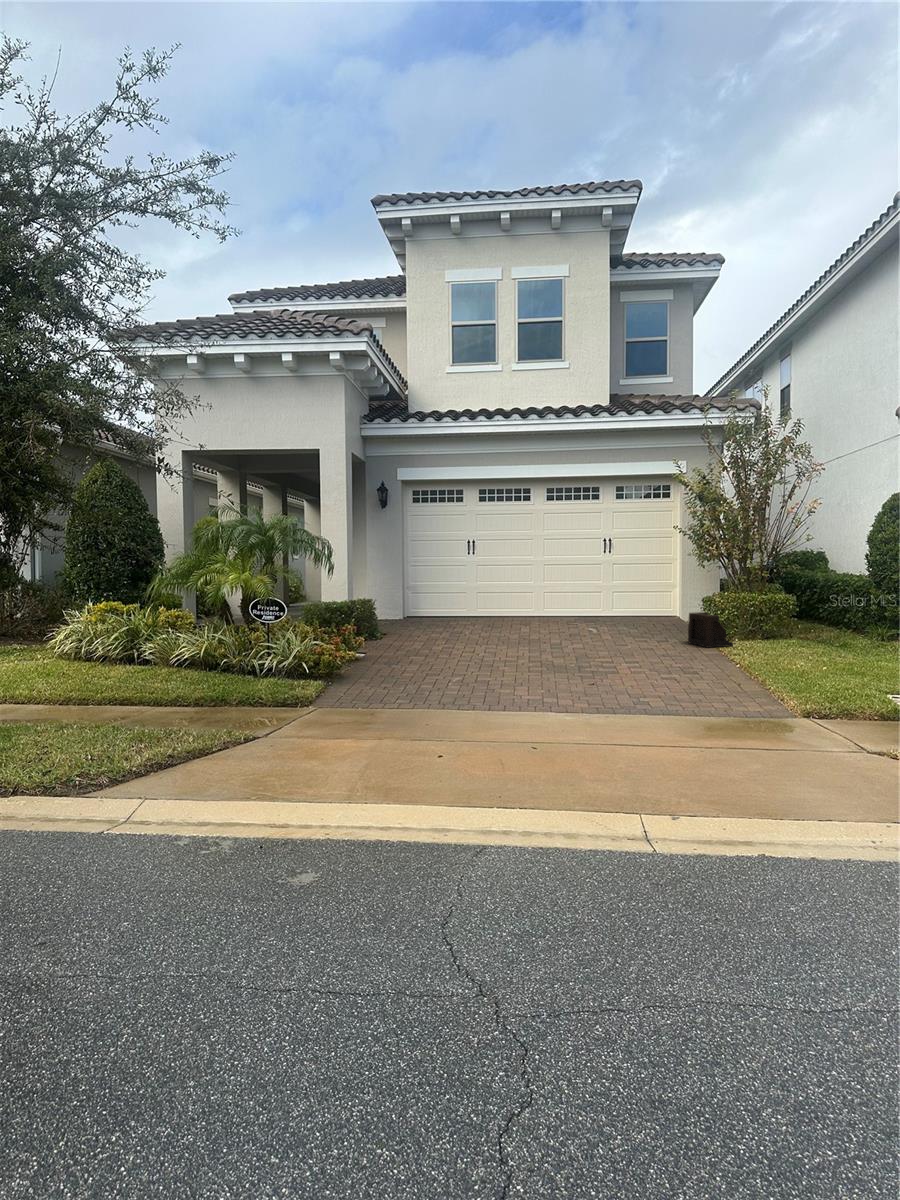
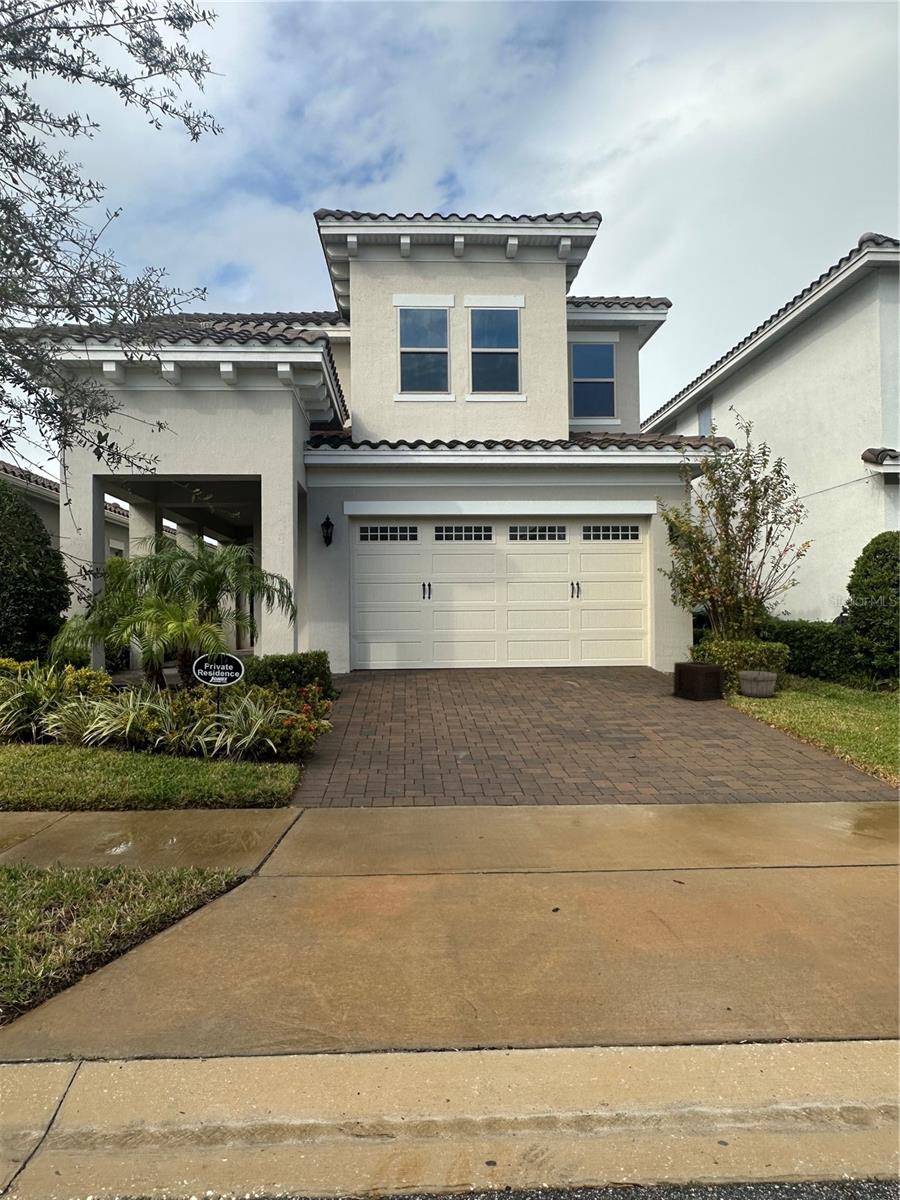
wooden bucket: none [746,615,781,644] -> present [739,665,777,697]

